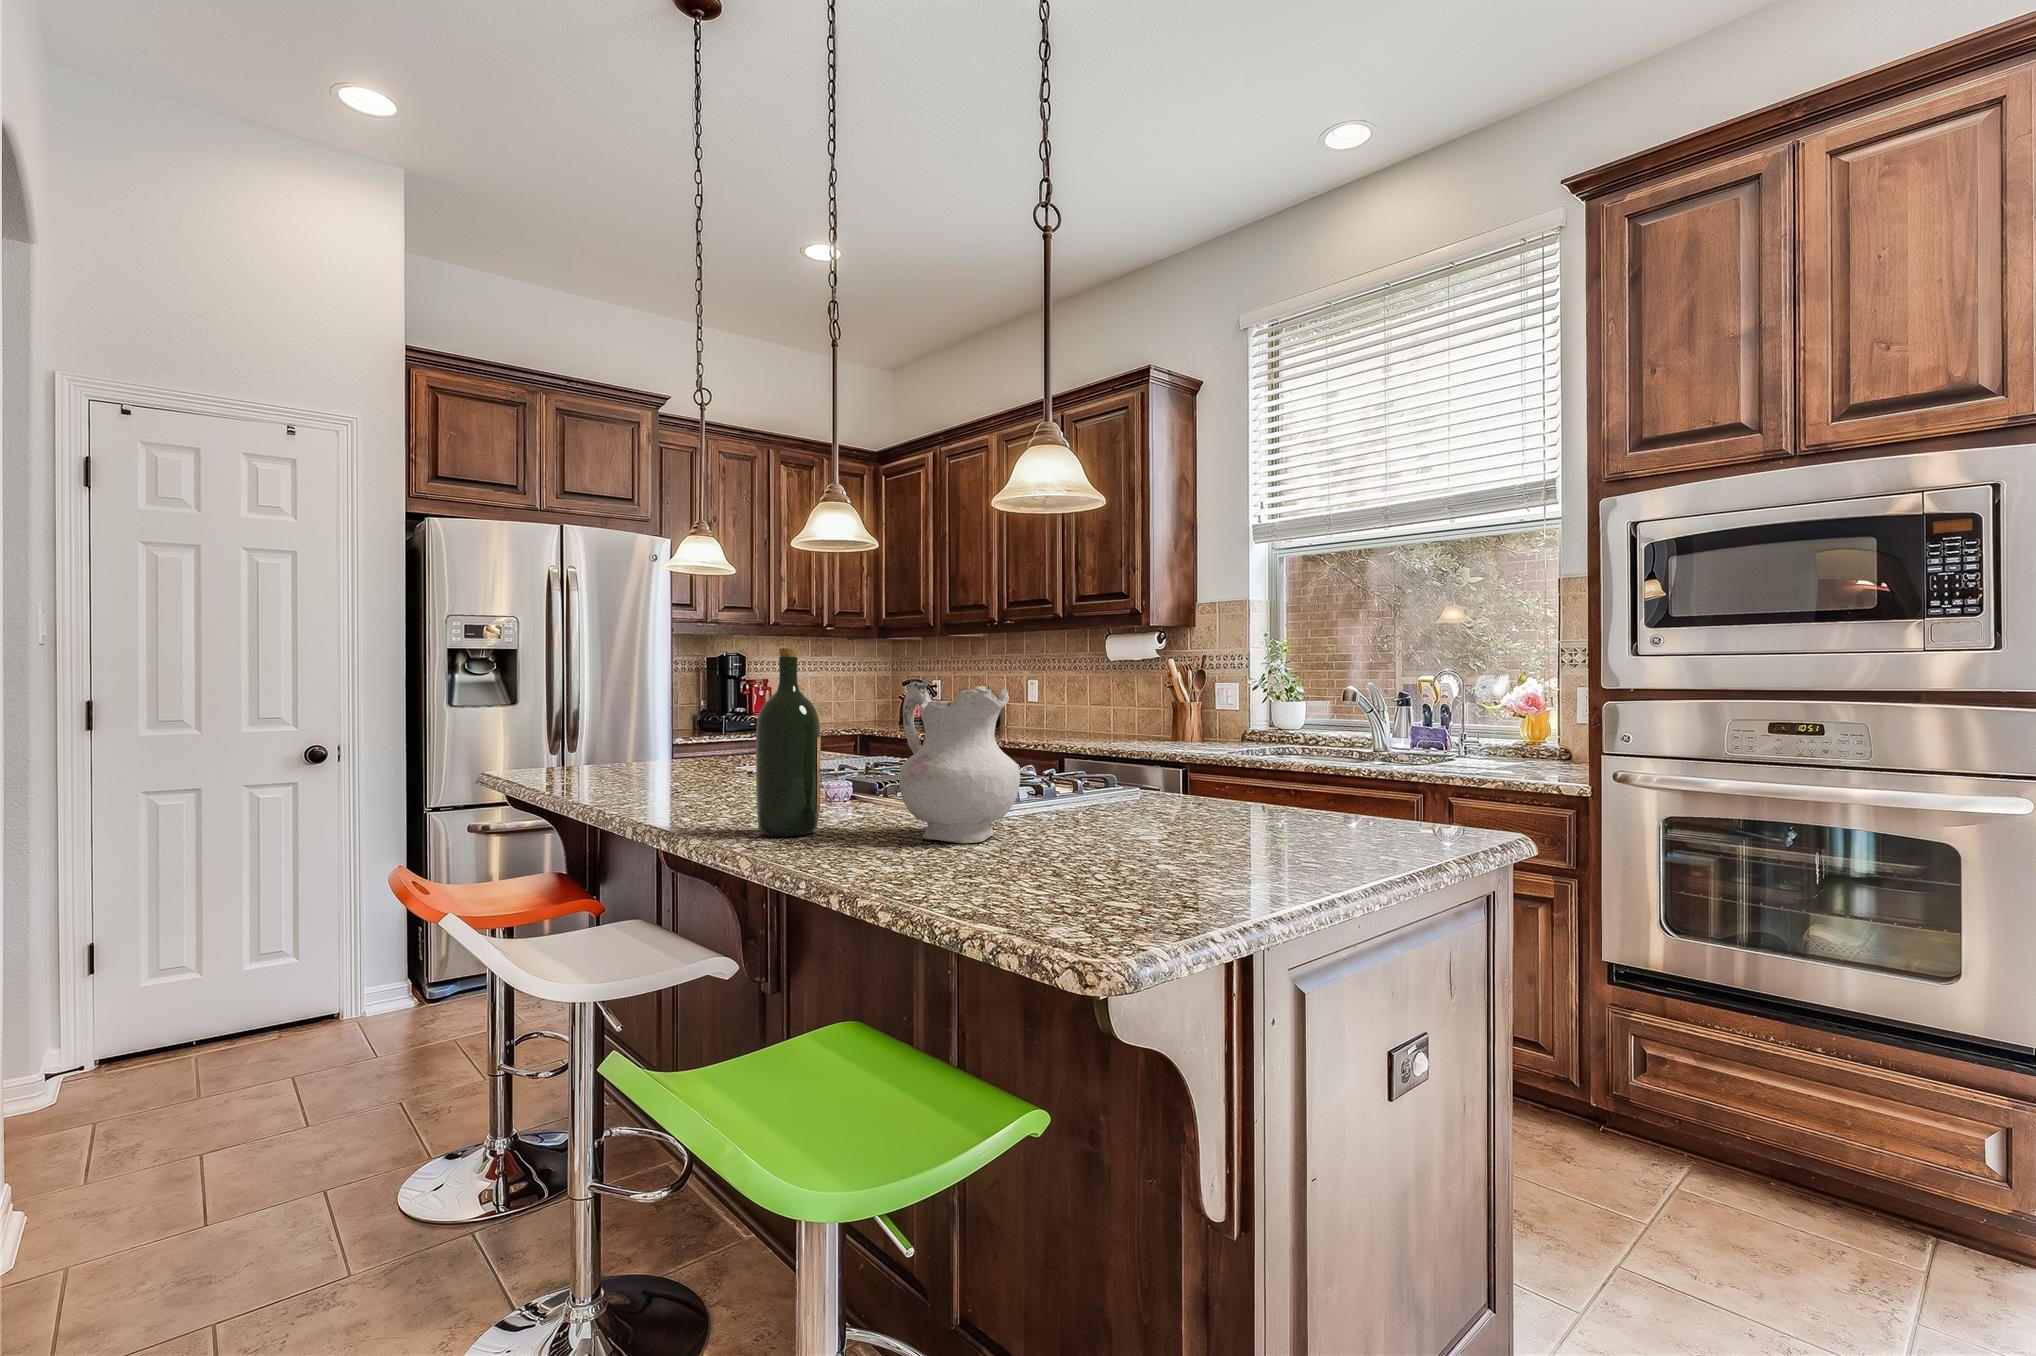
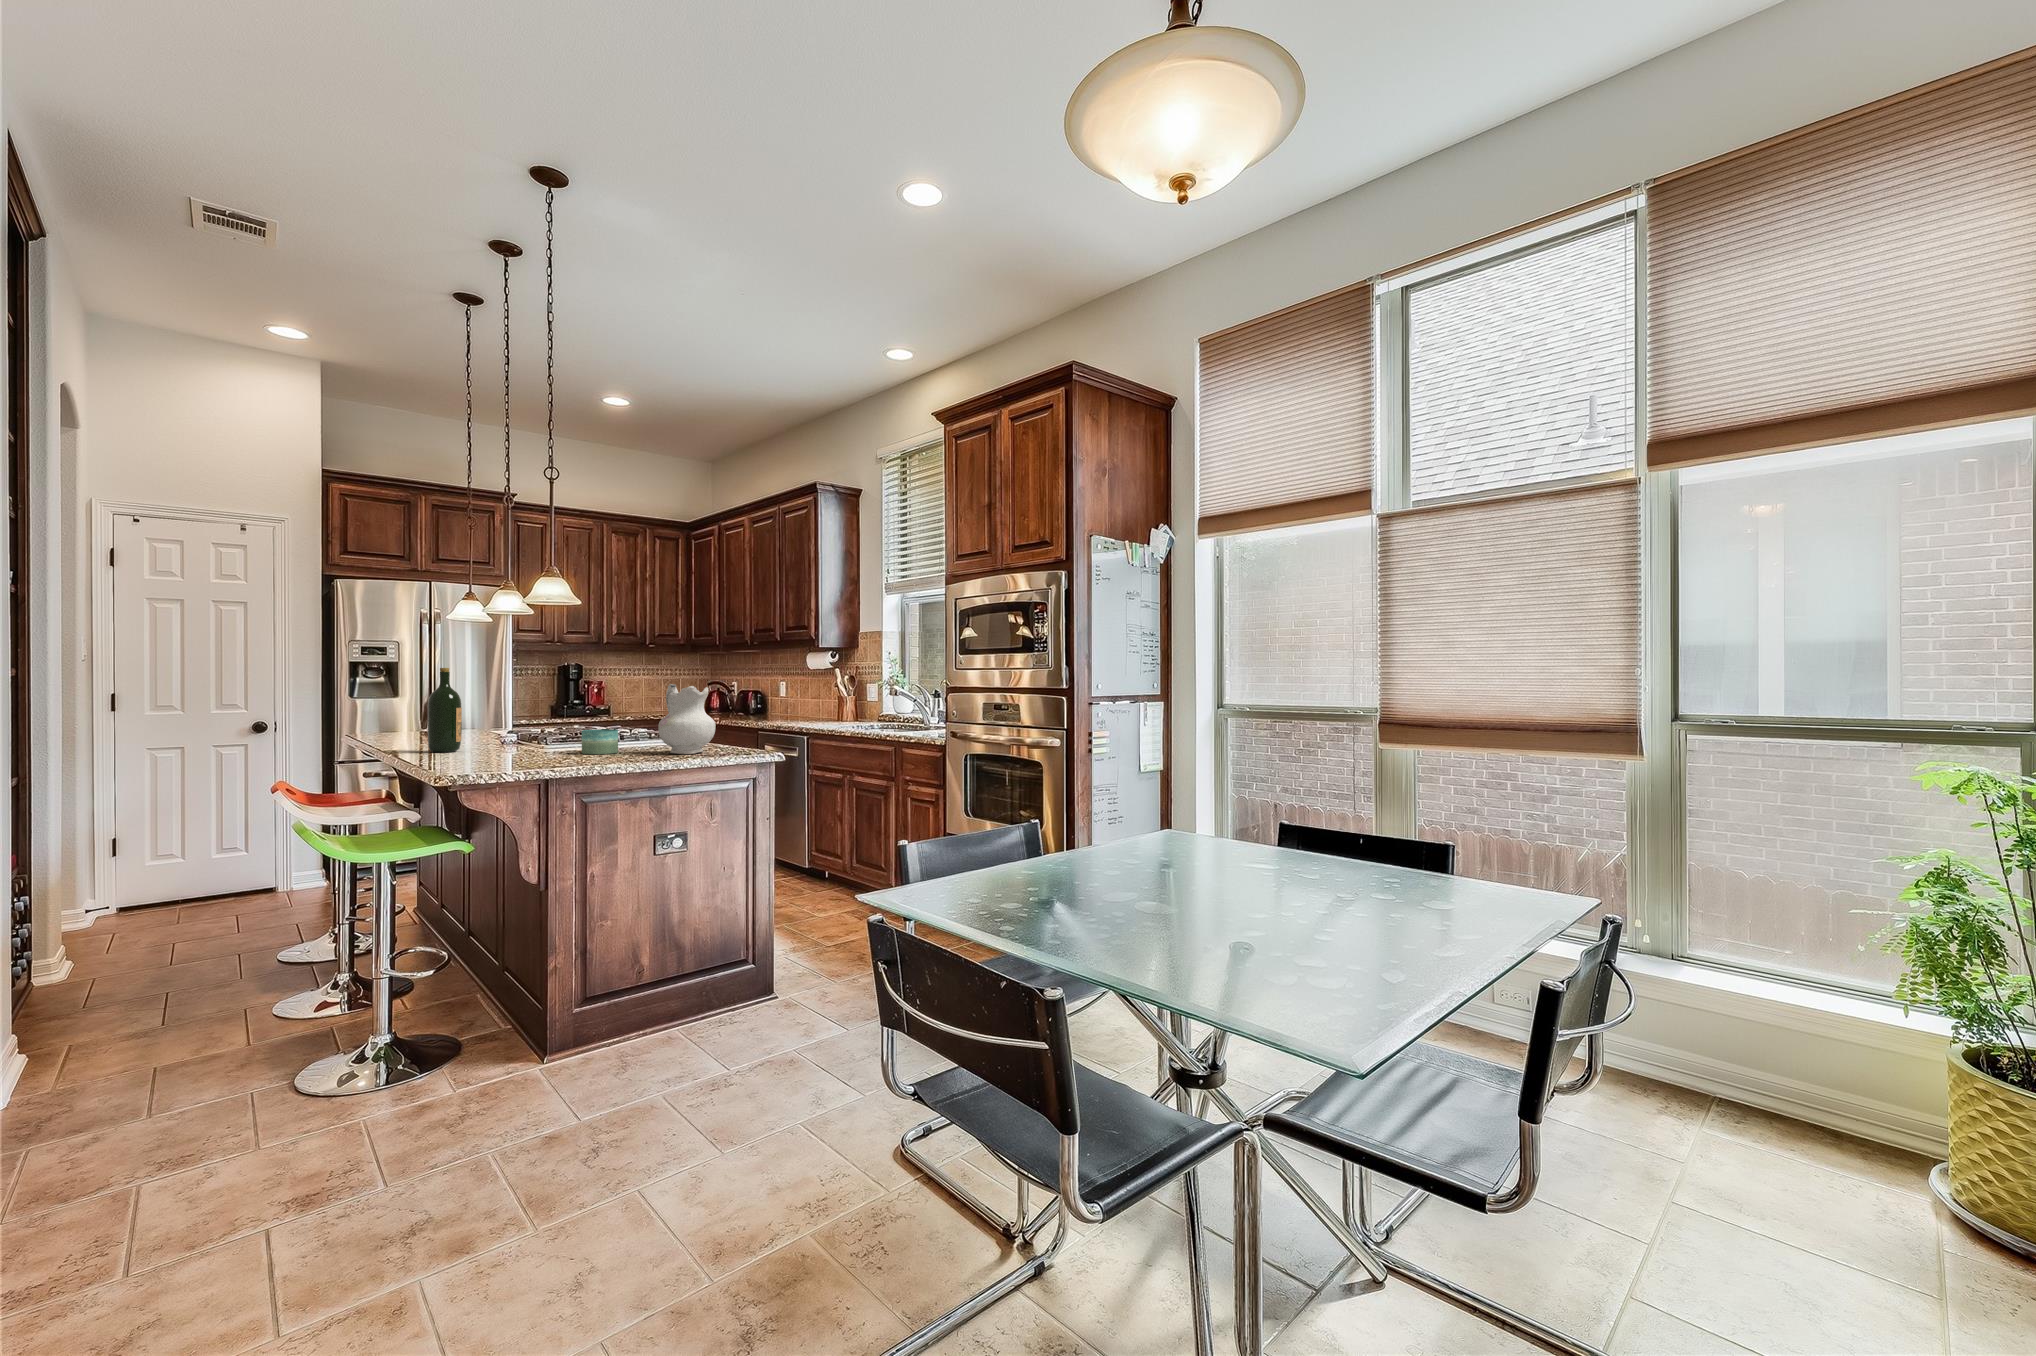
ceramic pitcher: present [899,681,1020,843] -> present [659,684,716,754]
candle: none [1101,783,1177,844] -> present [582,729,618,754]

